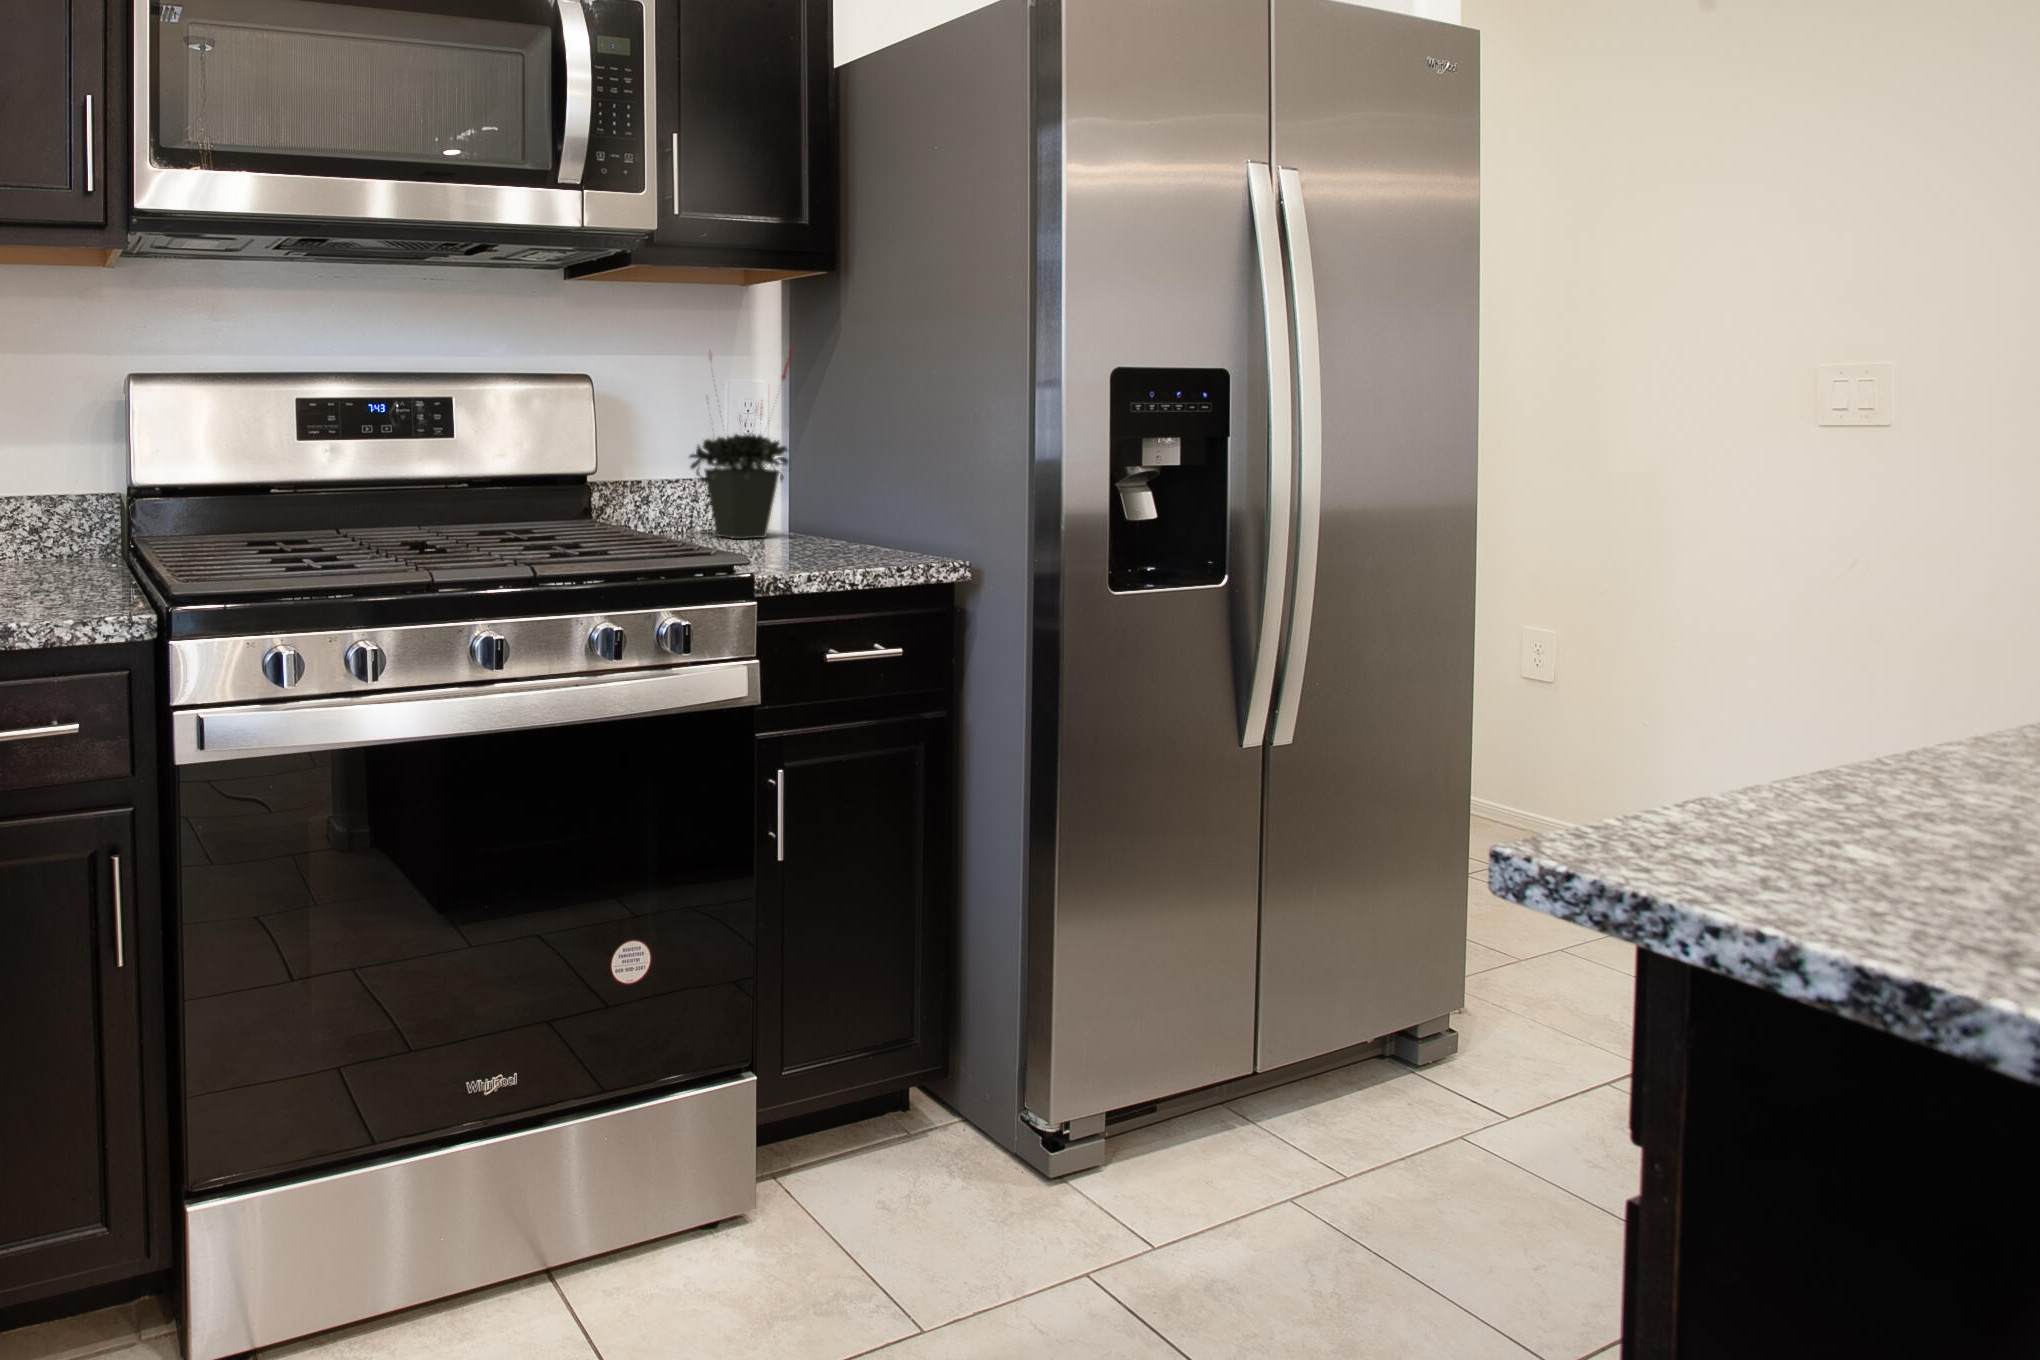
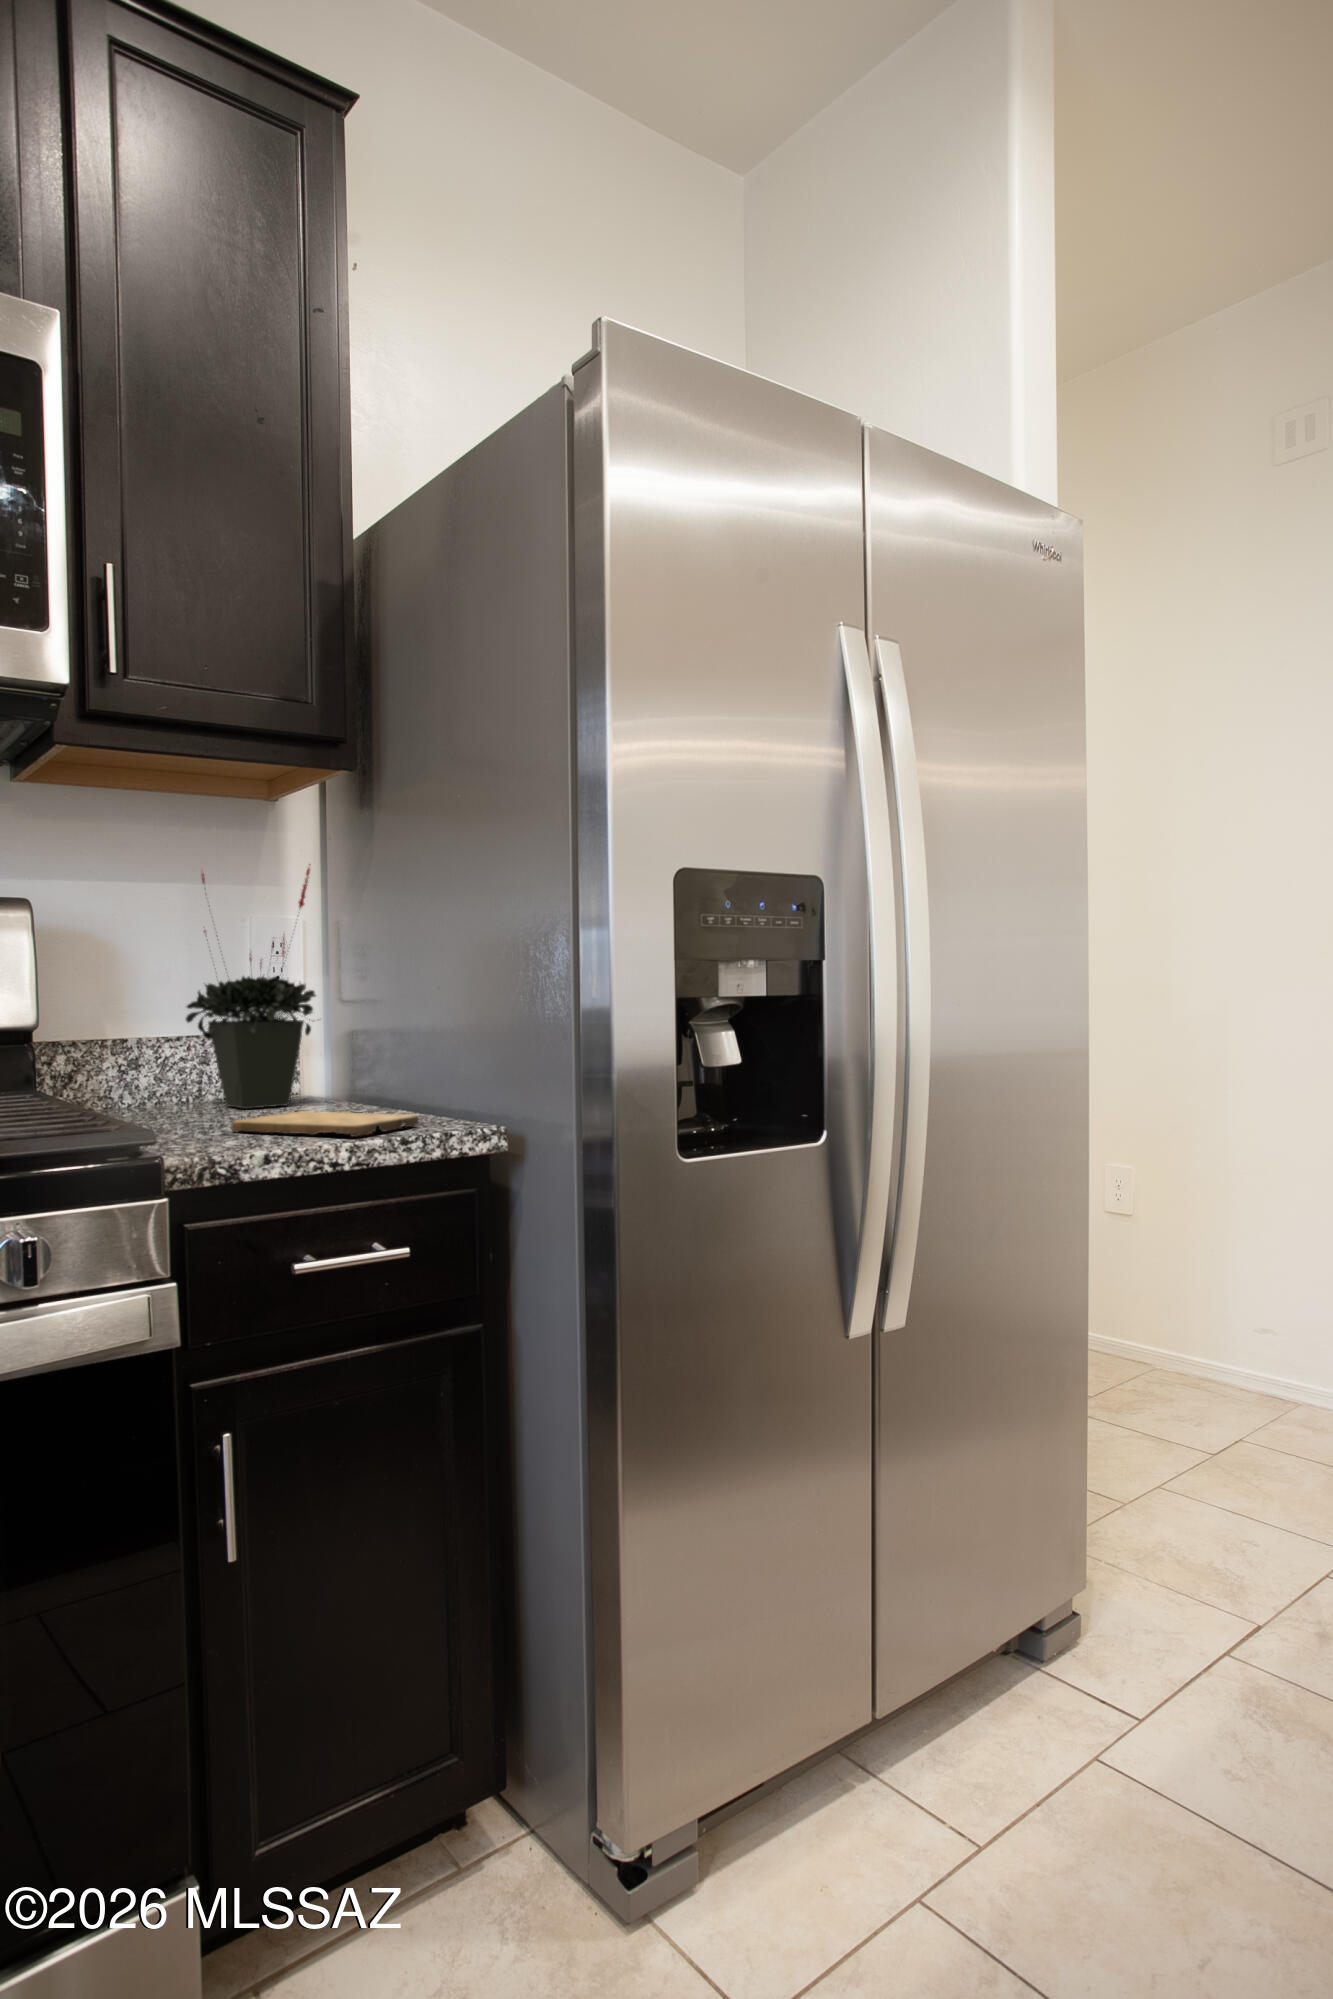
cutting board: none [759,542,896,562] -> present [232,1111,419,1137]

